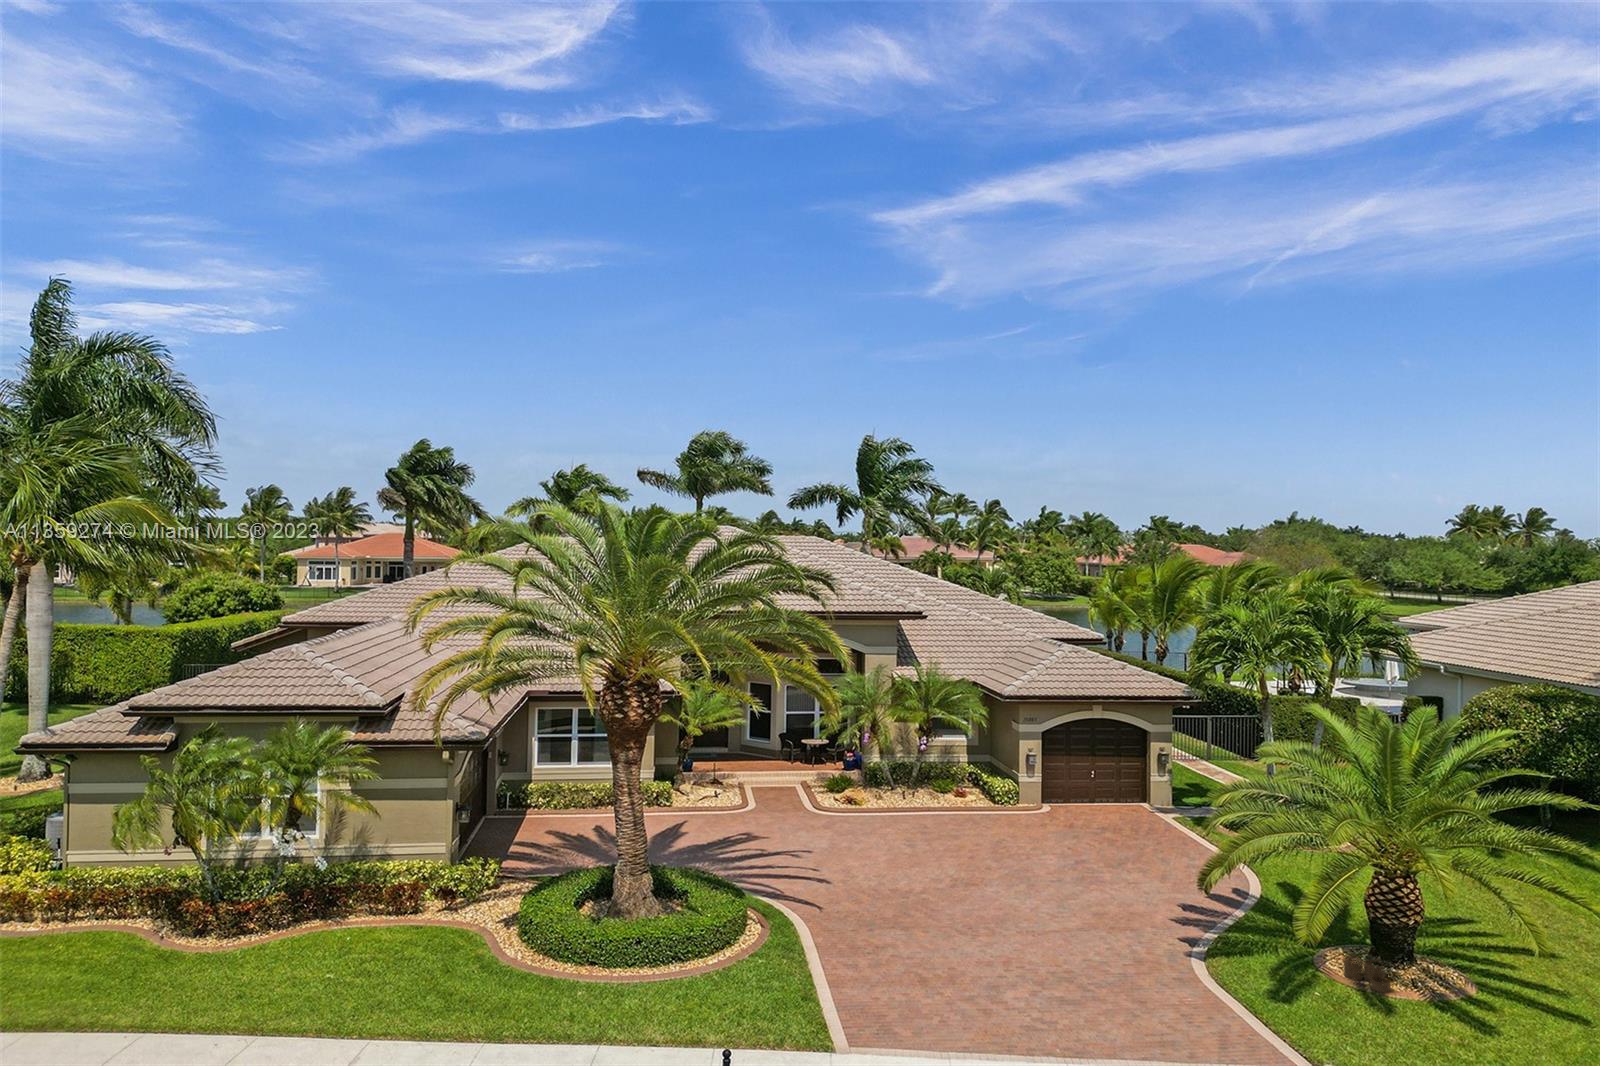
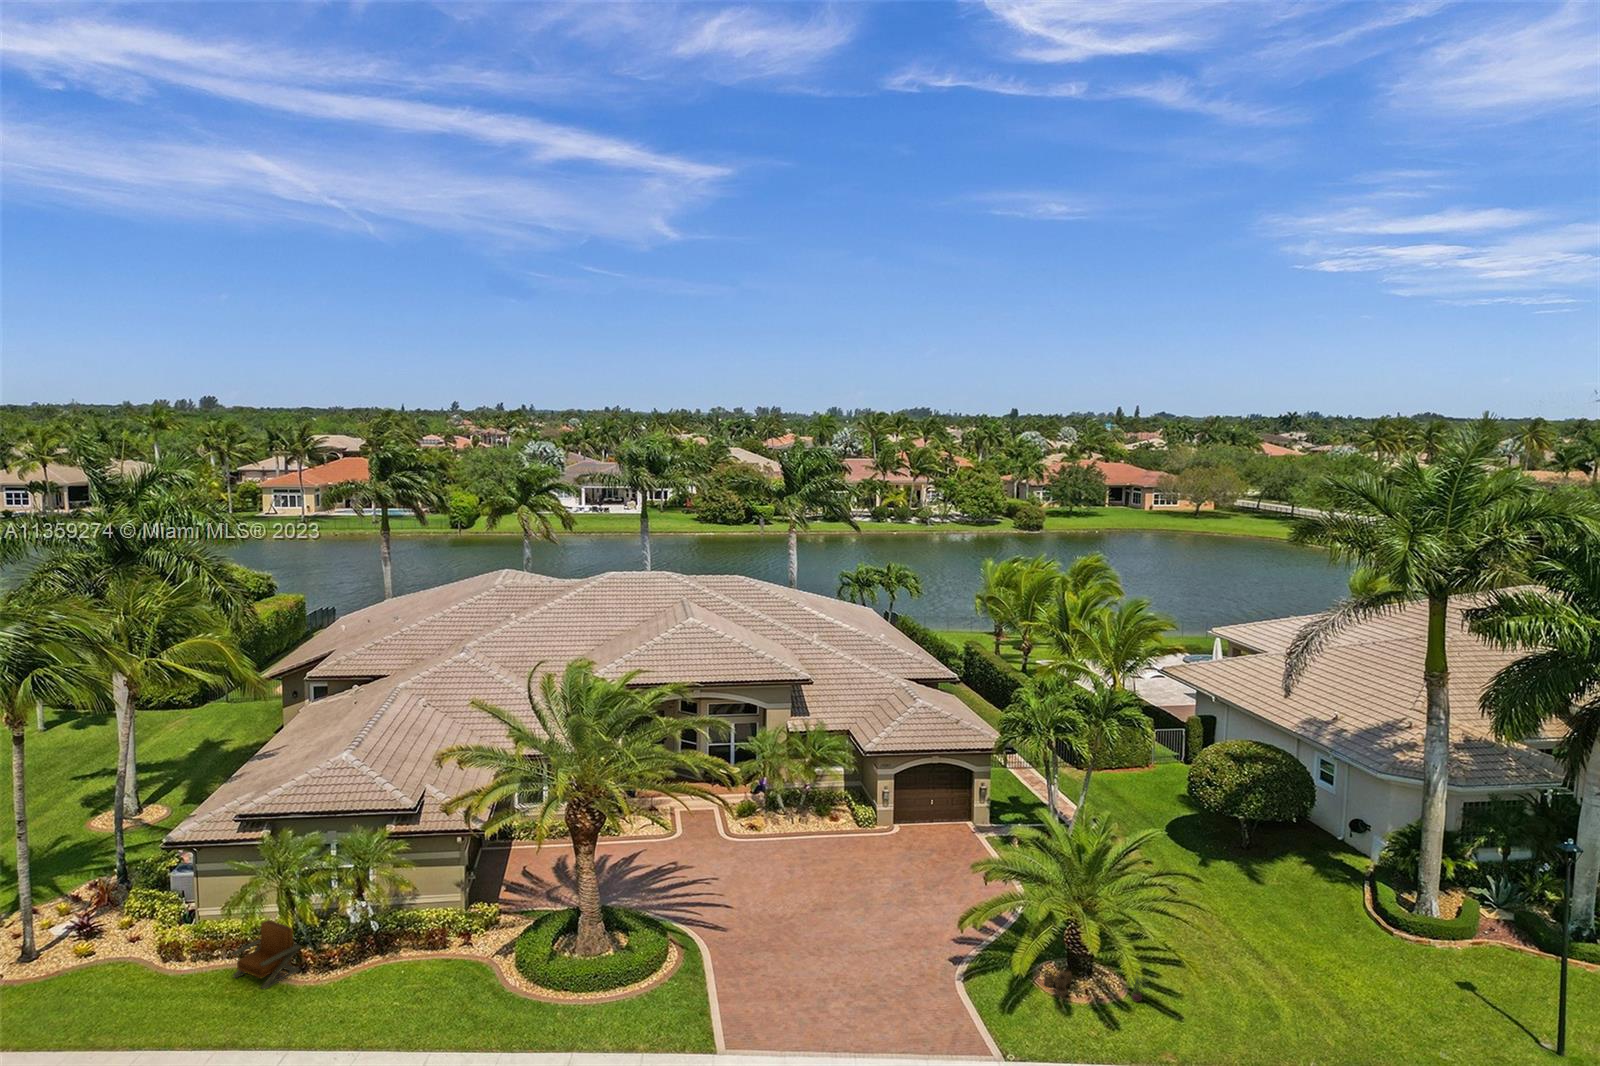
lounge chair: none [96,856,201,953] -> present [232,920,300,989]
decorative plant: none [1484,952,1535,1003] -> present [1127,973,1148,1002]

